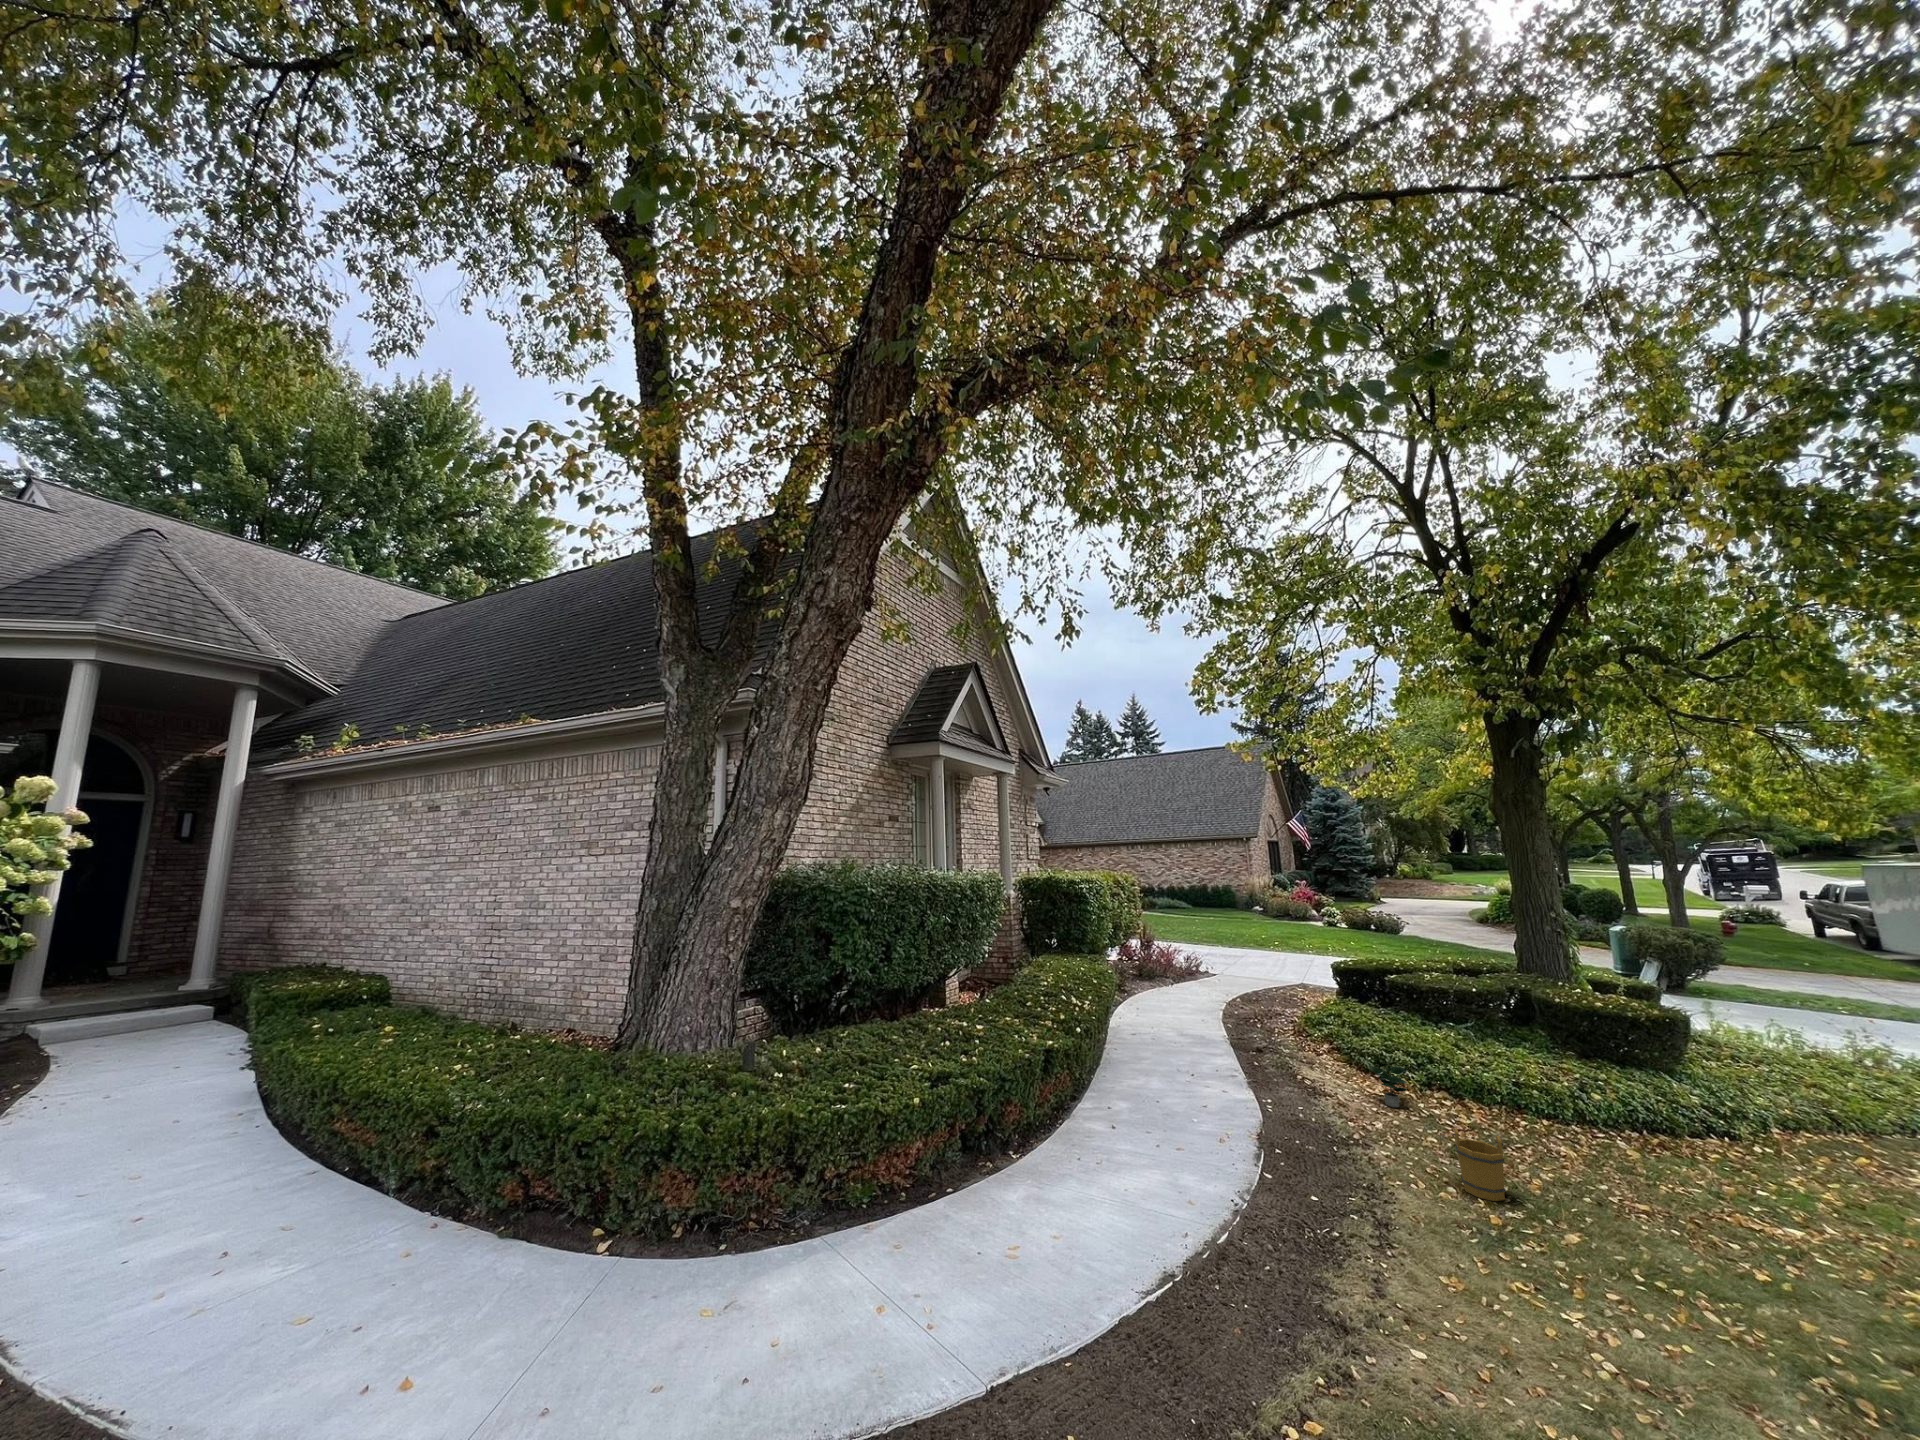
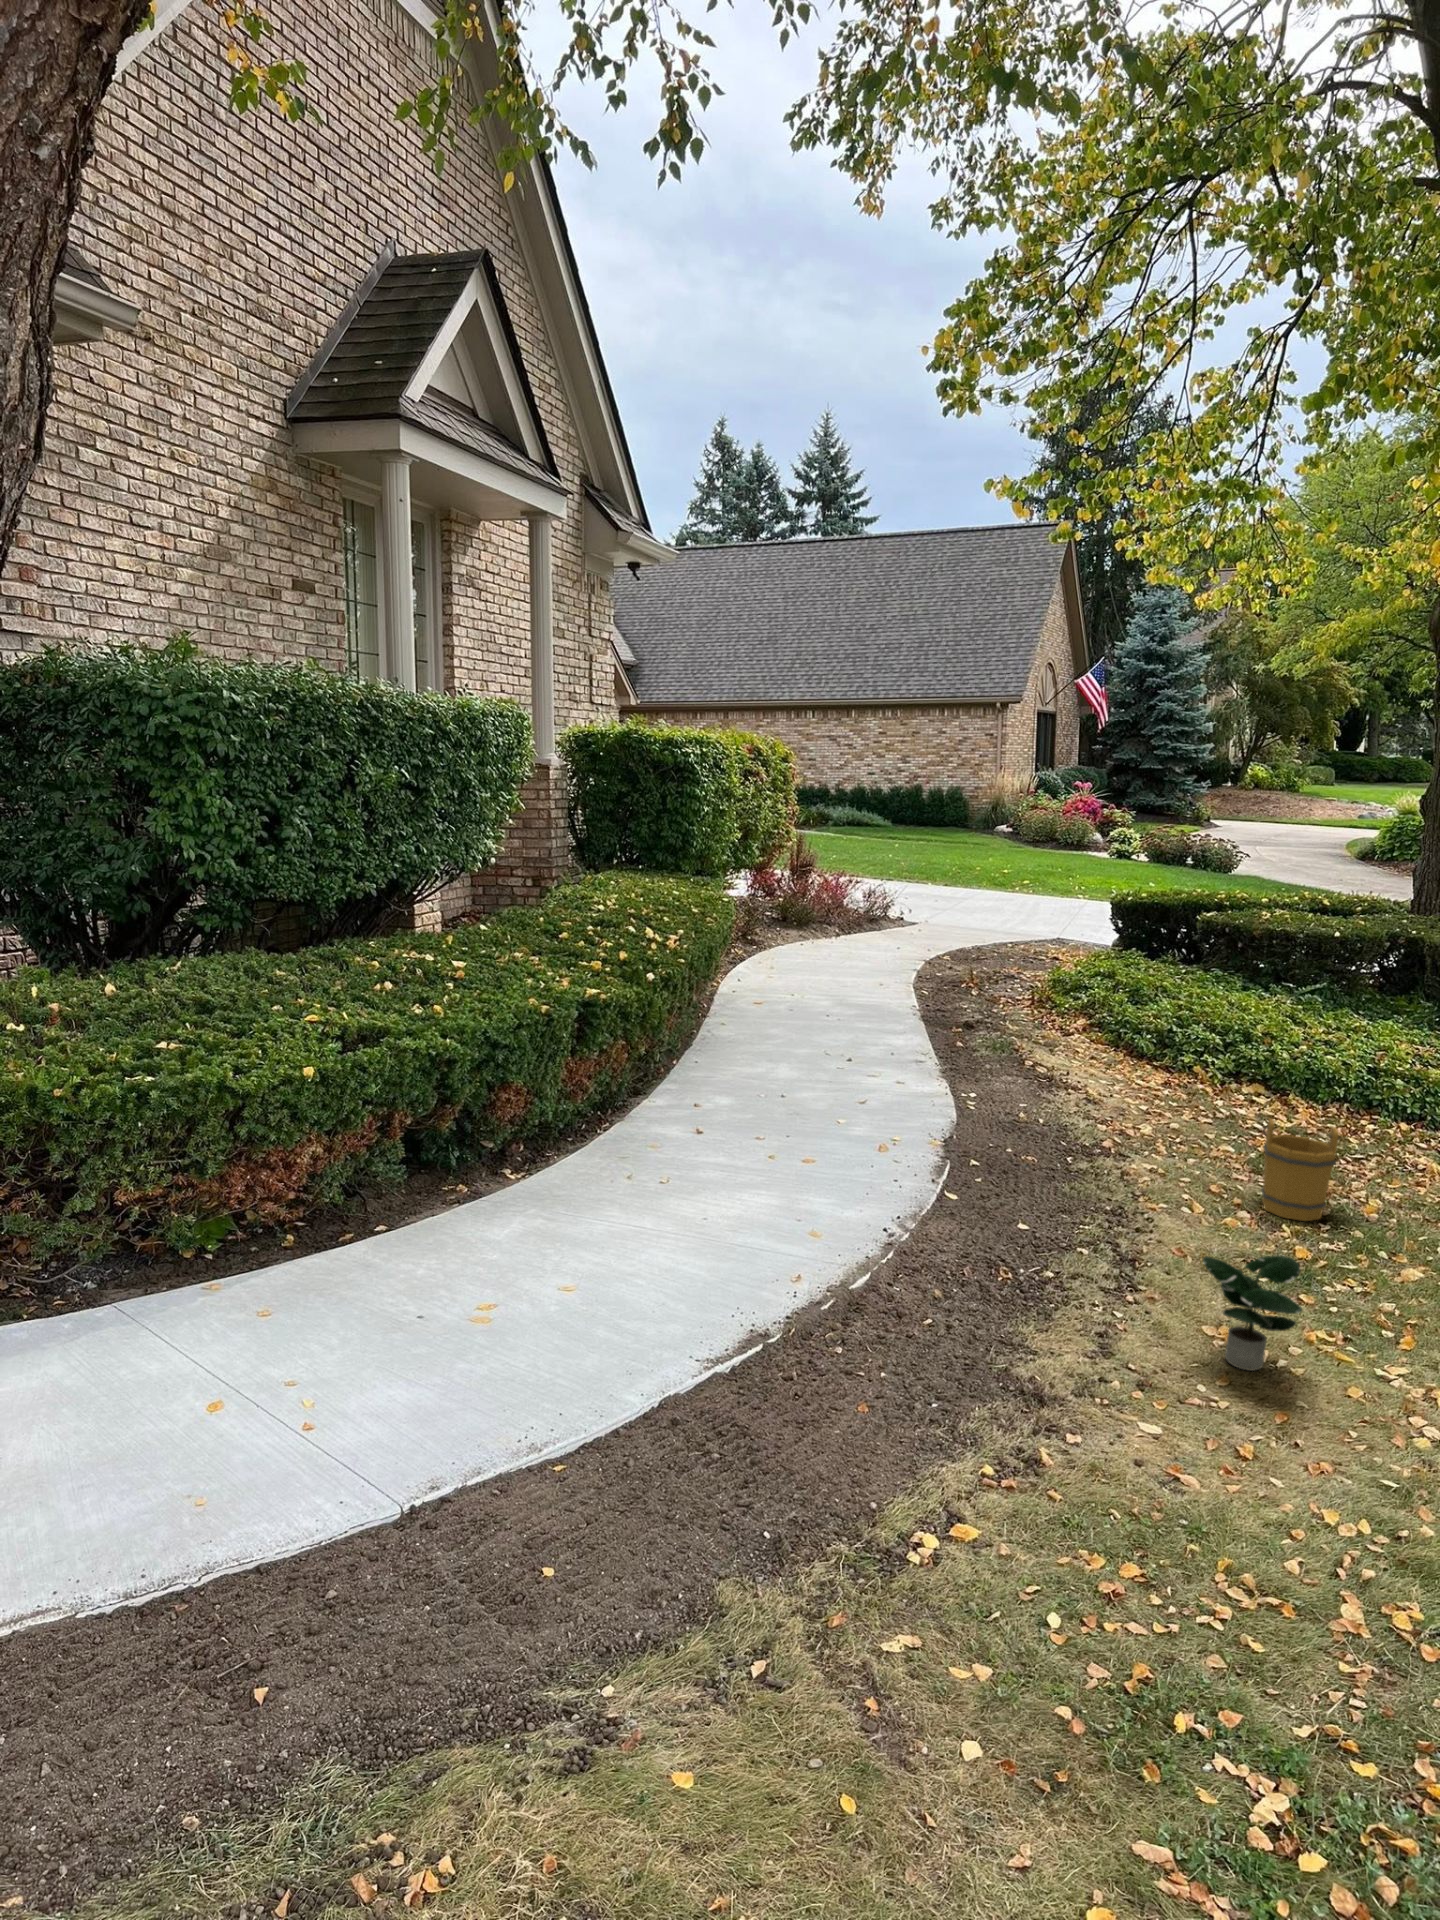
potted plant: present [1370,1066,1407,1107] -> present [1203,1255,1302,1371]

